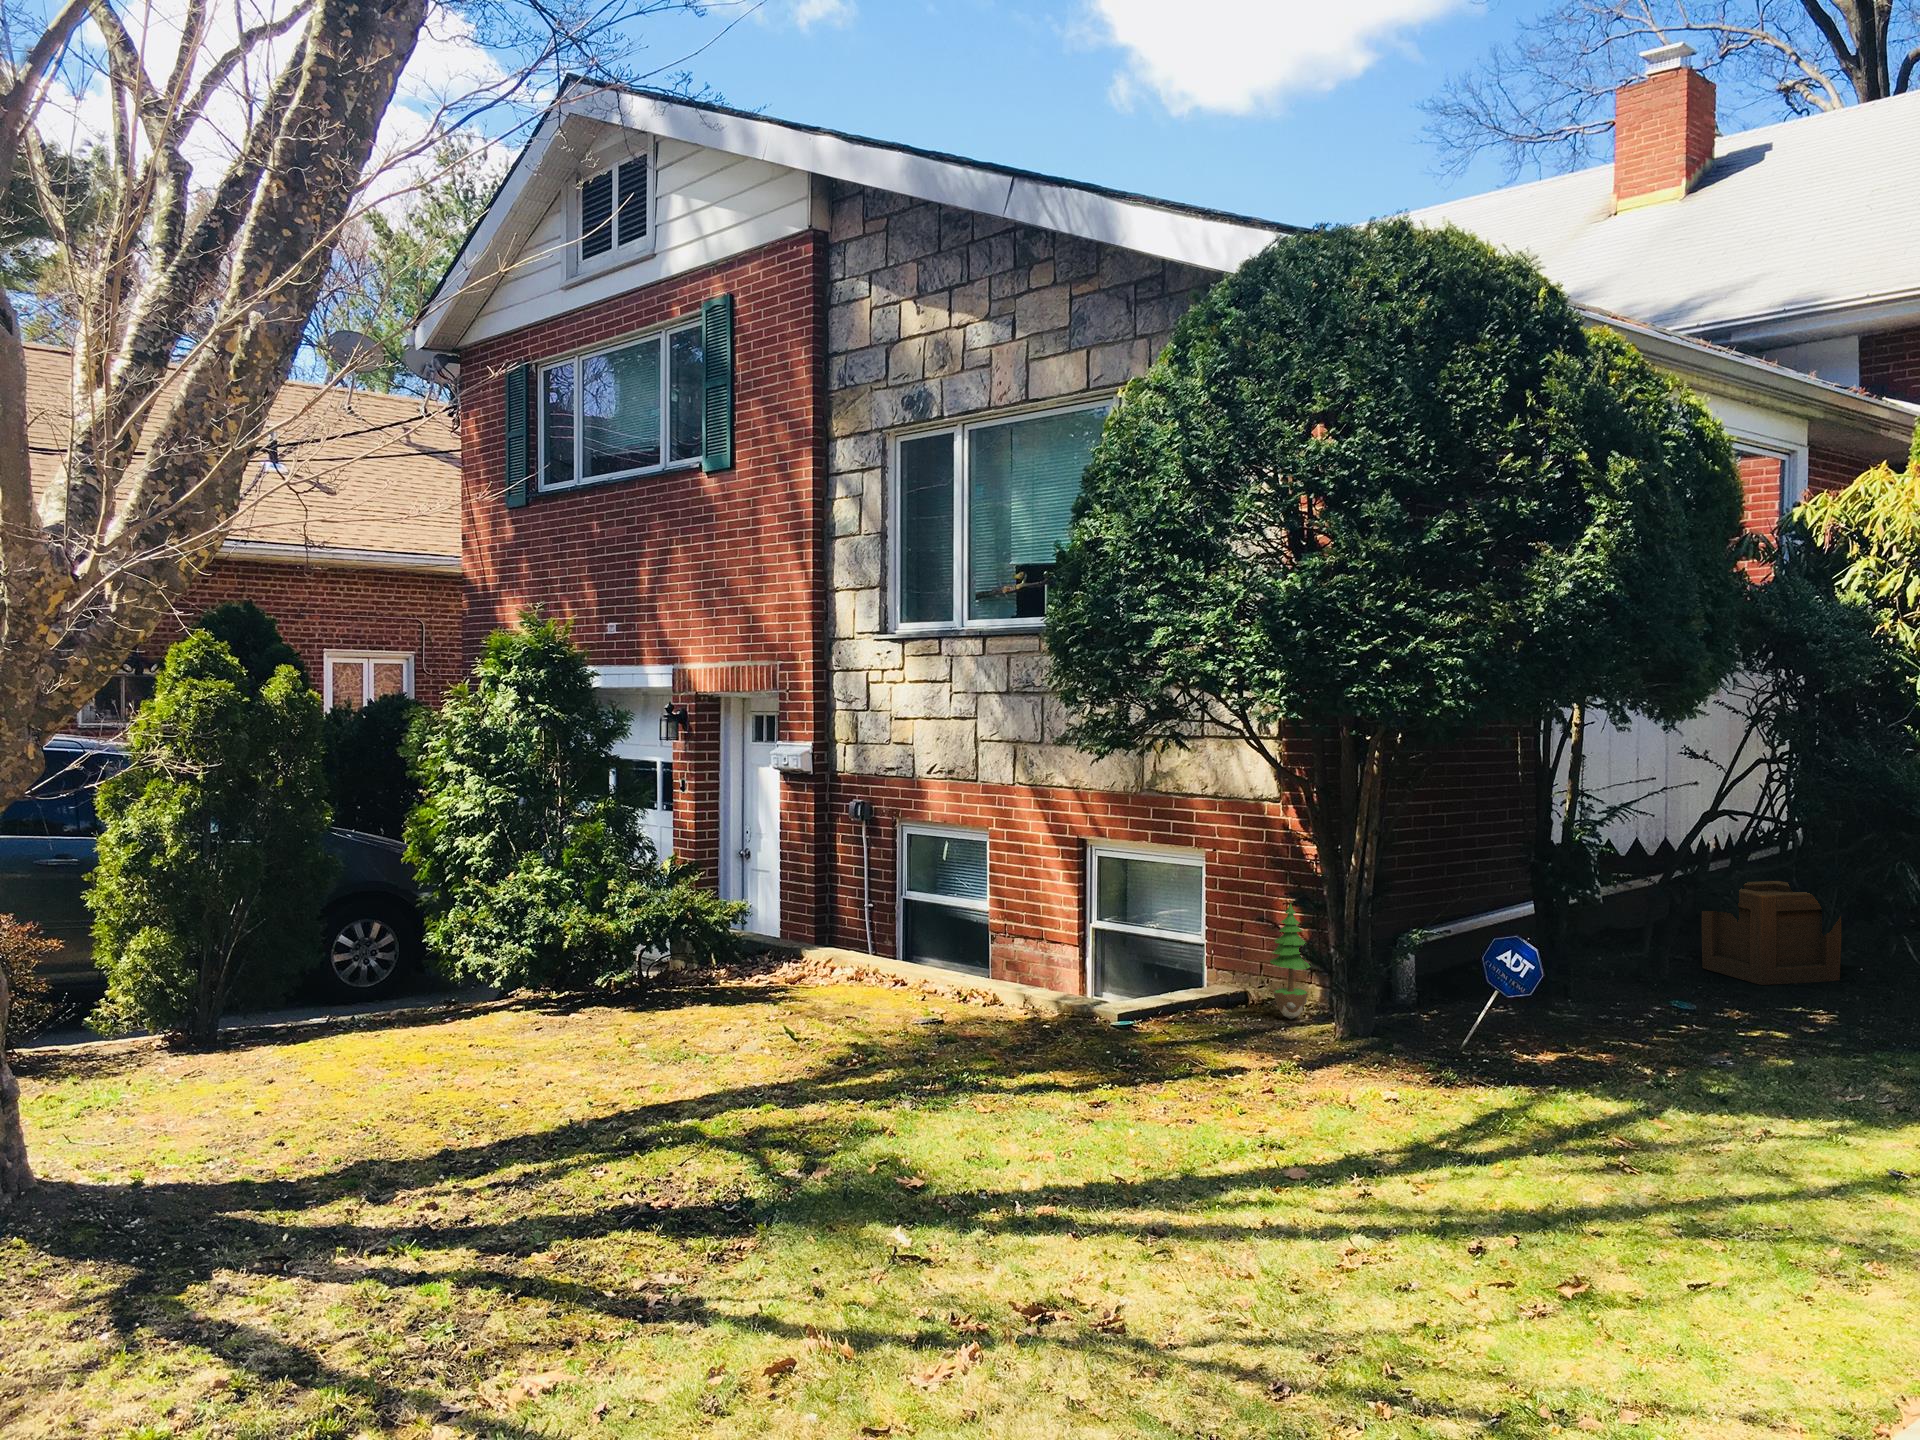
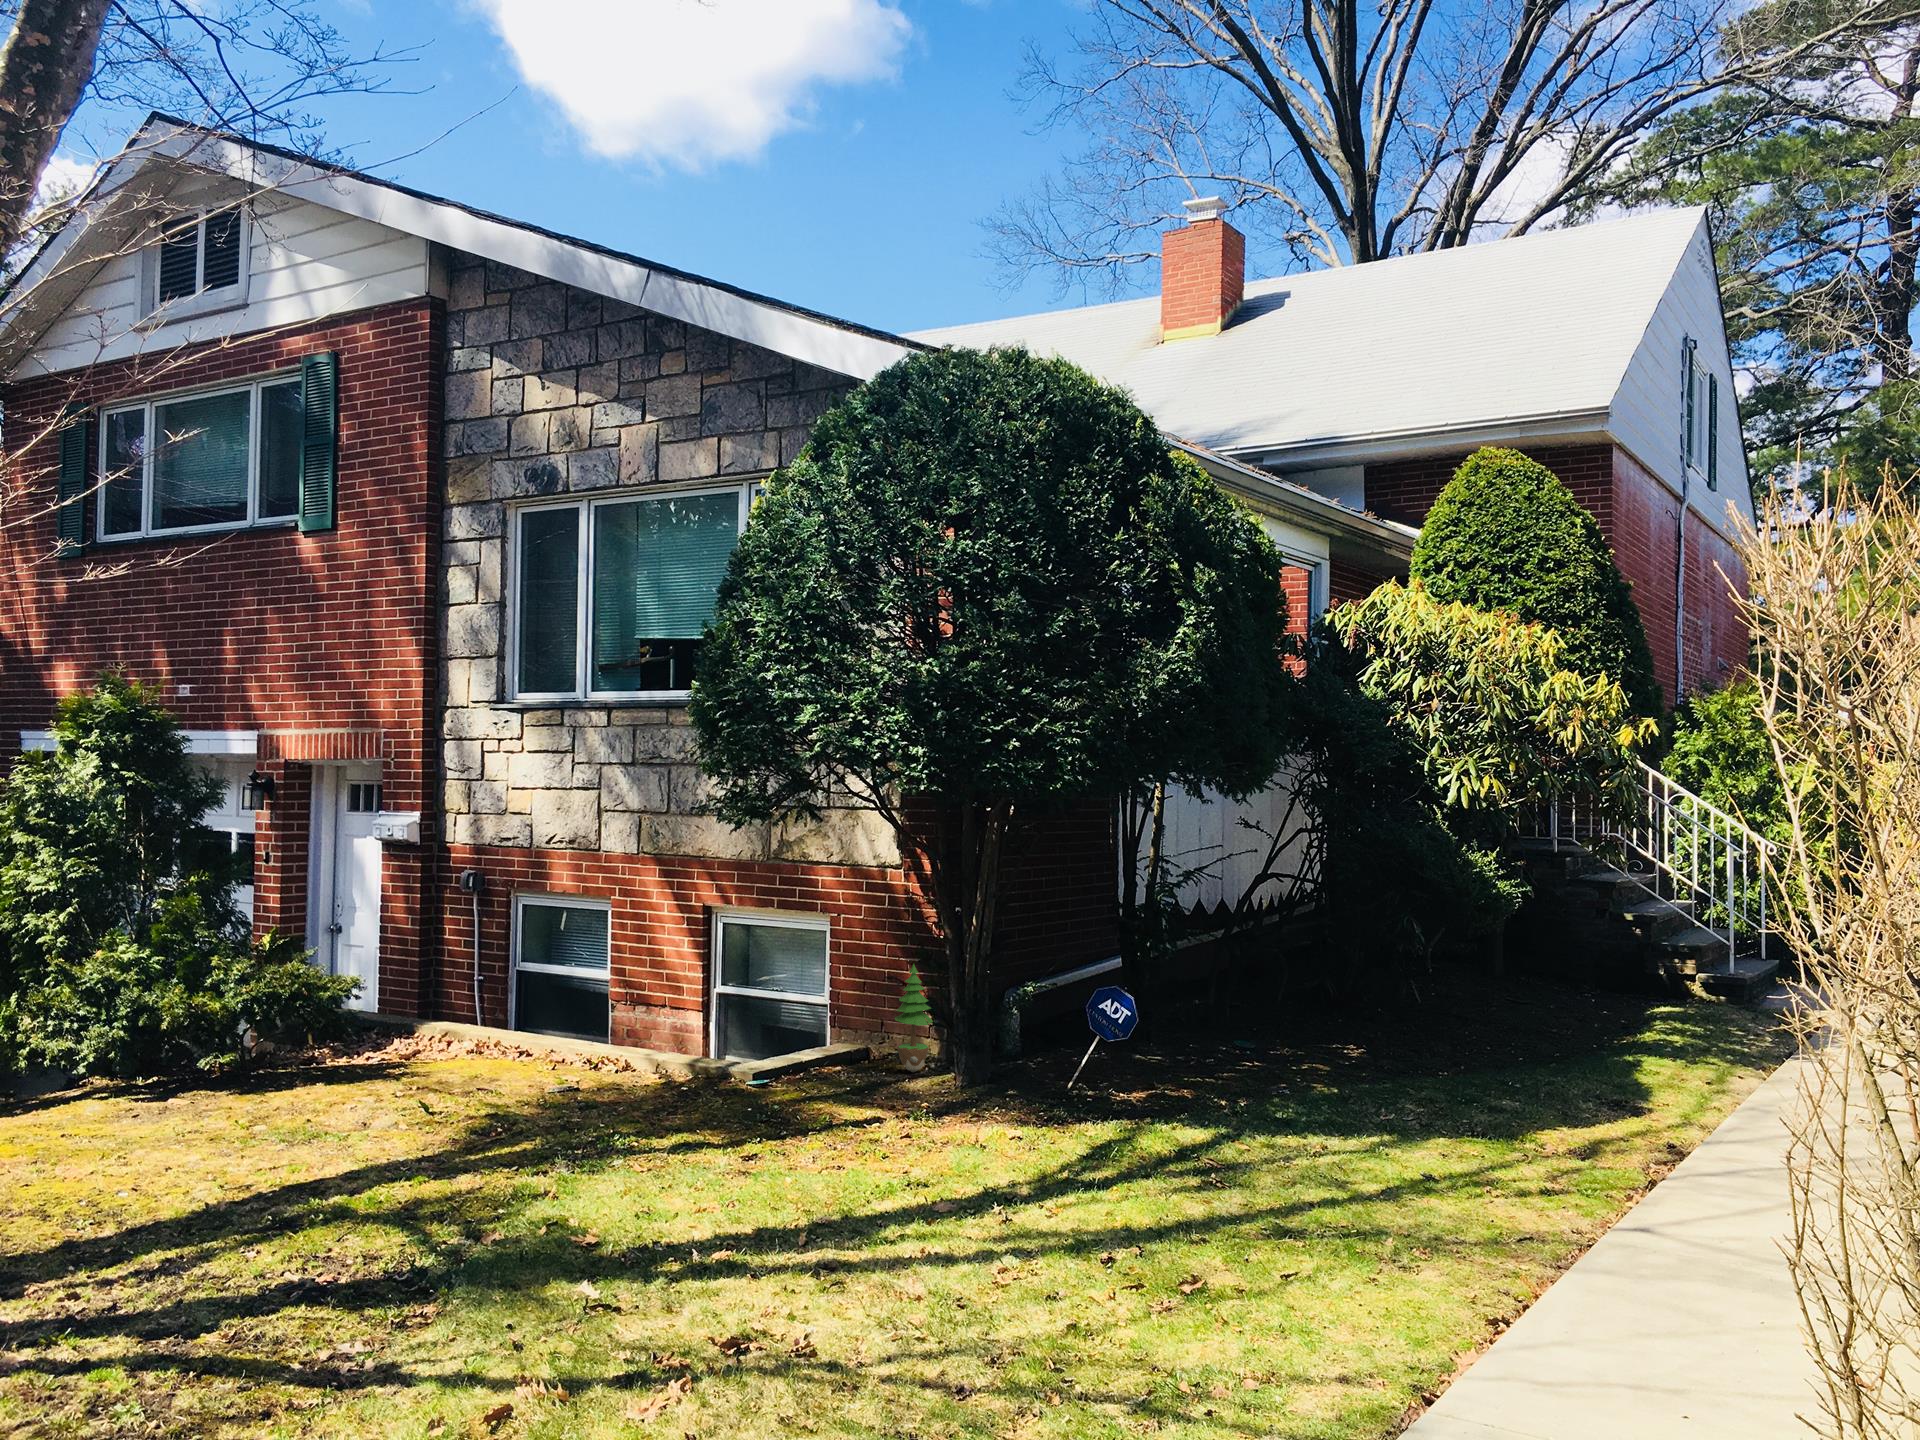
wooden crate: present [1701,881,1841,985] -> none [1258,934,1369,1025]

